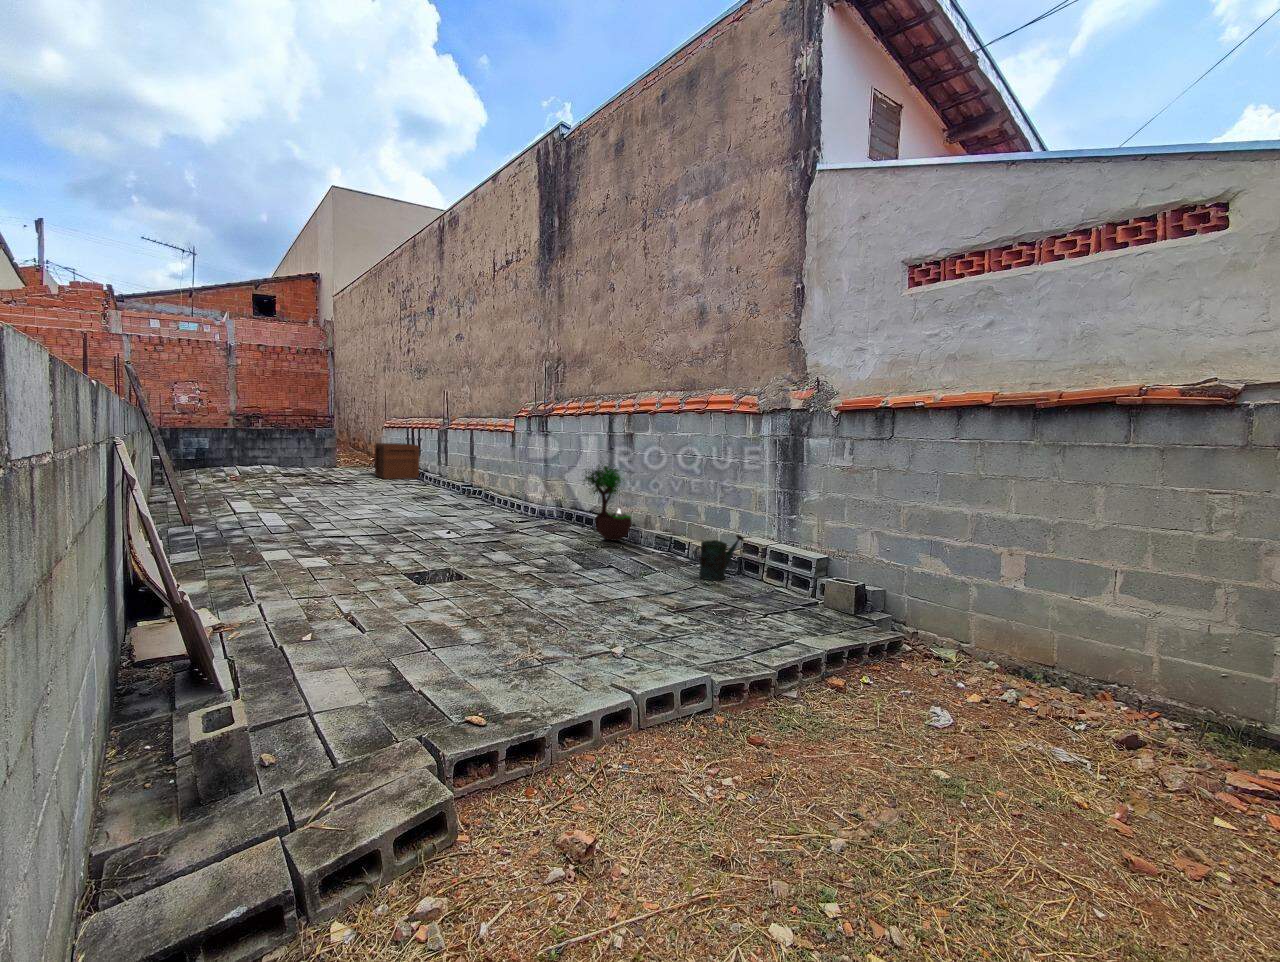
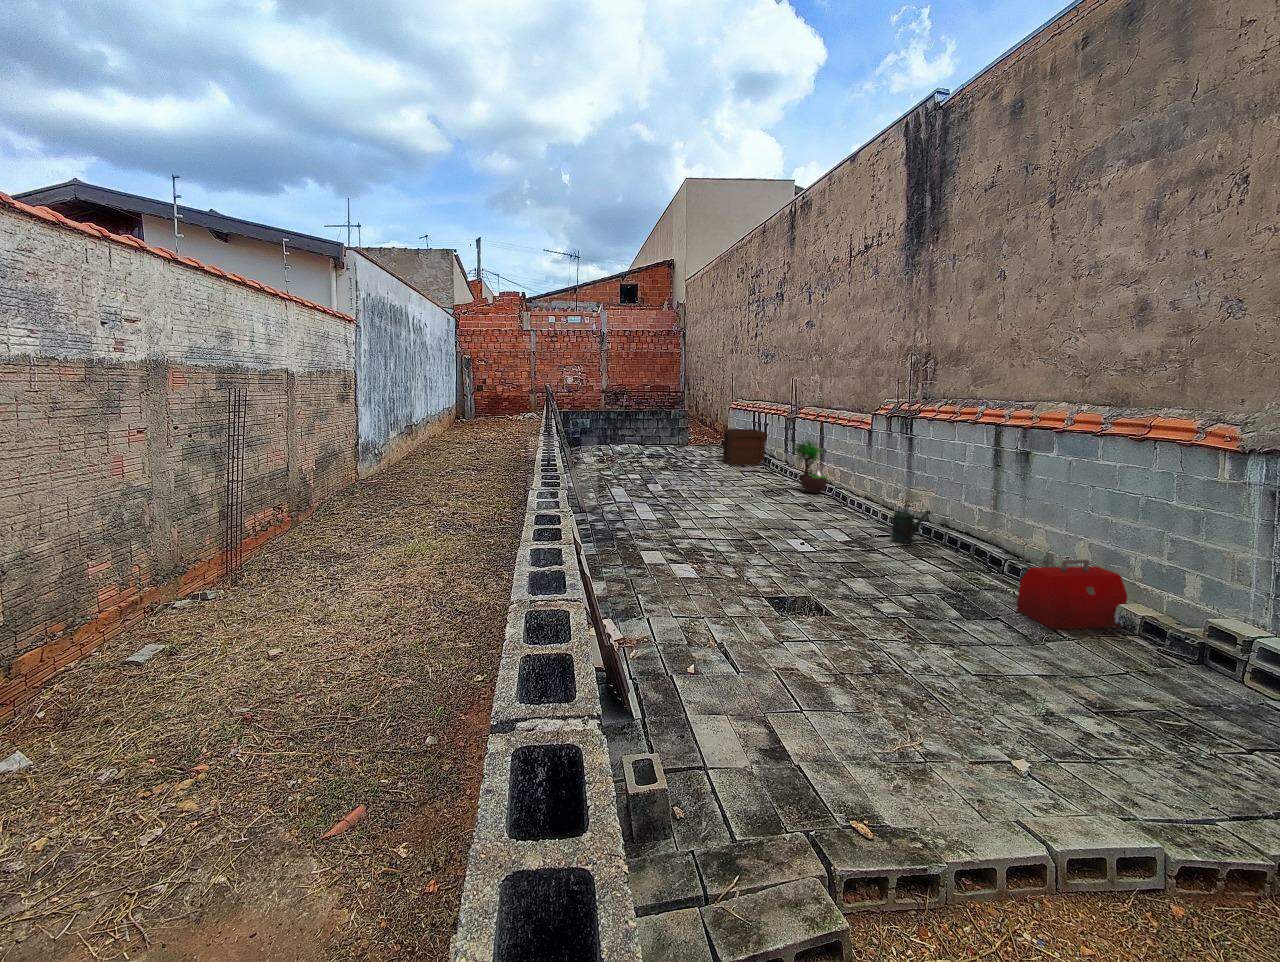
potted tree: present [583,464,631,541] -> present [794,441,827,493]
toolbox: none [626,510,699,567] -> present [1016,559,1128,629]
watering can: present [695,535,744,581] -> present [887,510,931,542]

